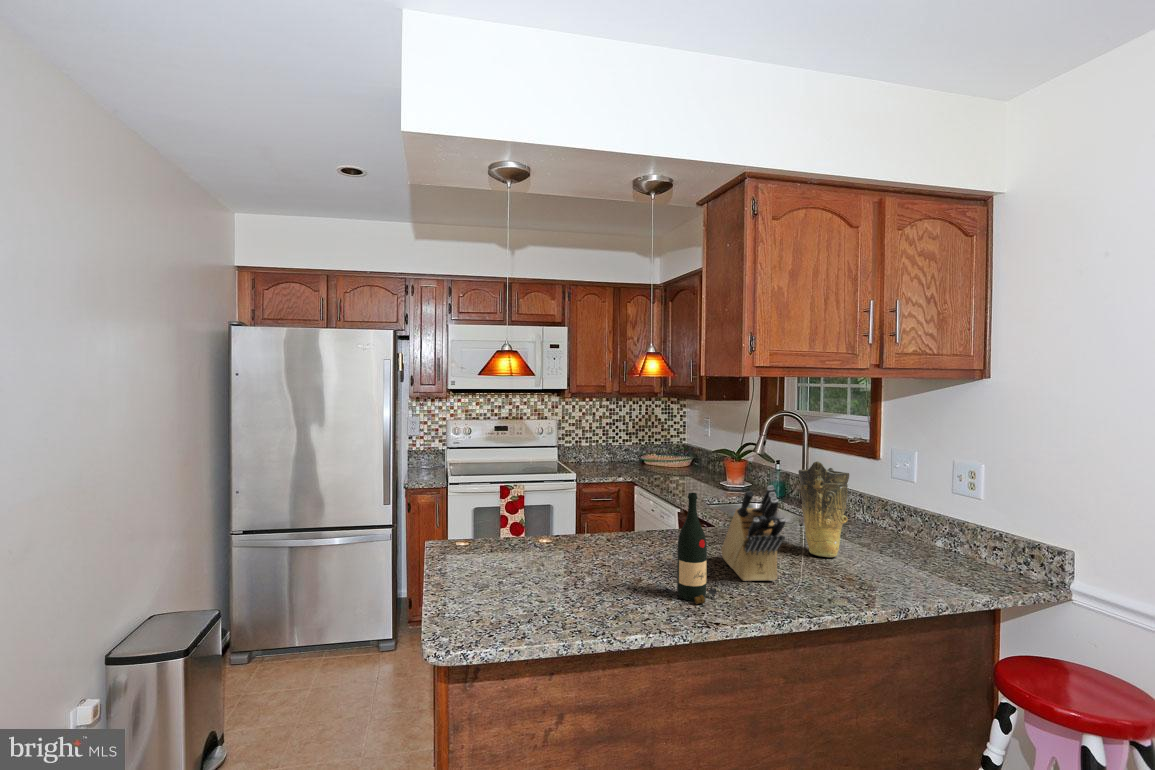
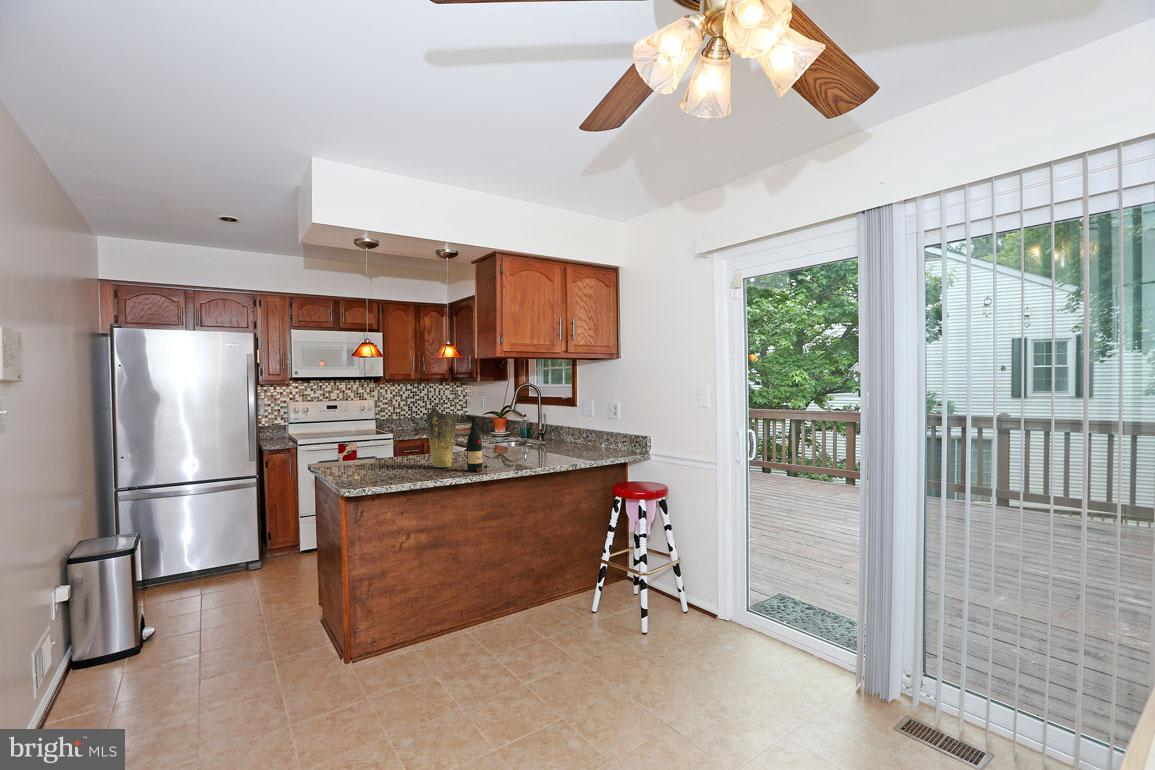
vase: present [798,461,849,557] -> present [426,407,457,468]
knife block: present [721,485,785,581] -> none [490,413,521,465]

